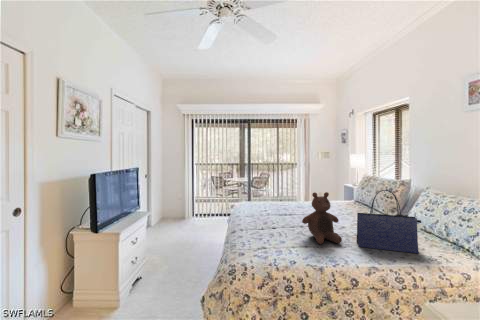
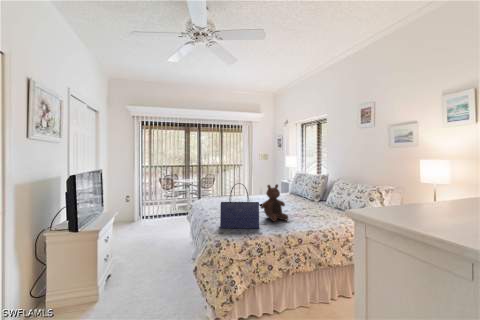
tote bag: present [356,190,421,253] -> present [220,183,262,228]

